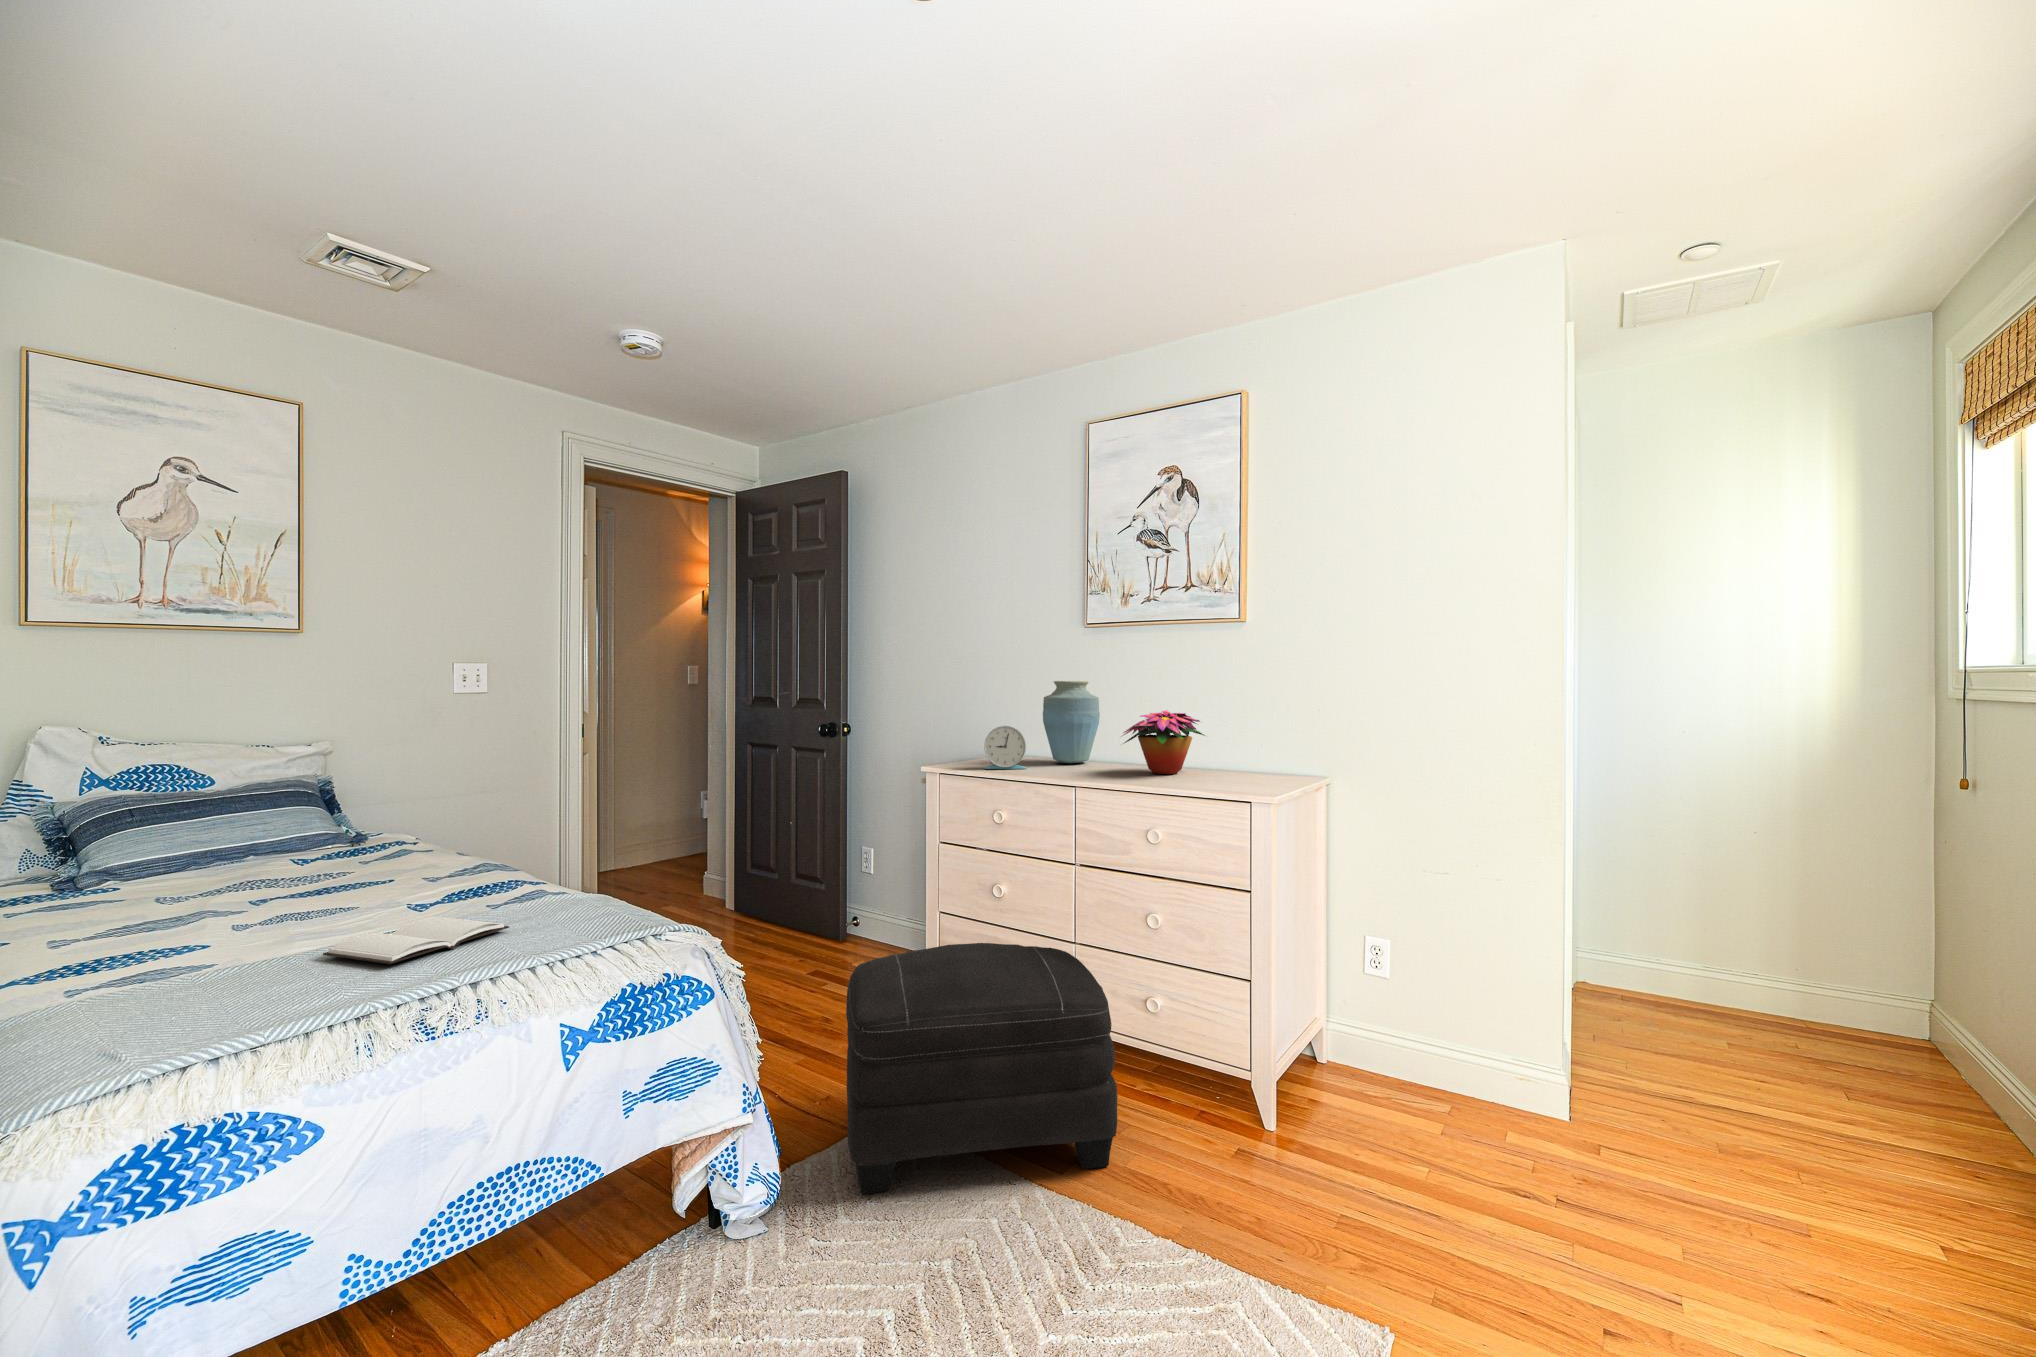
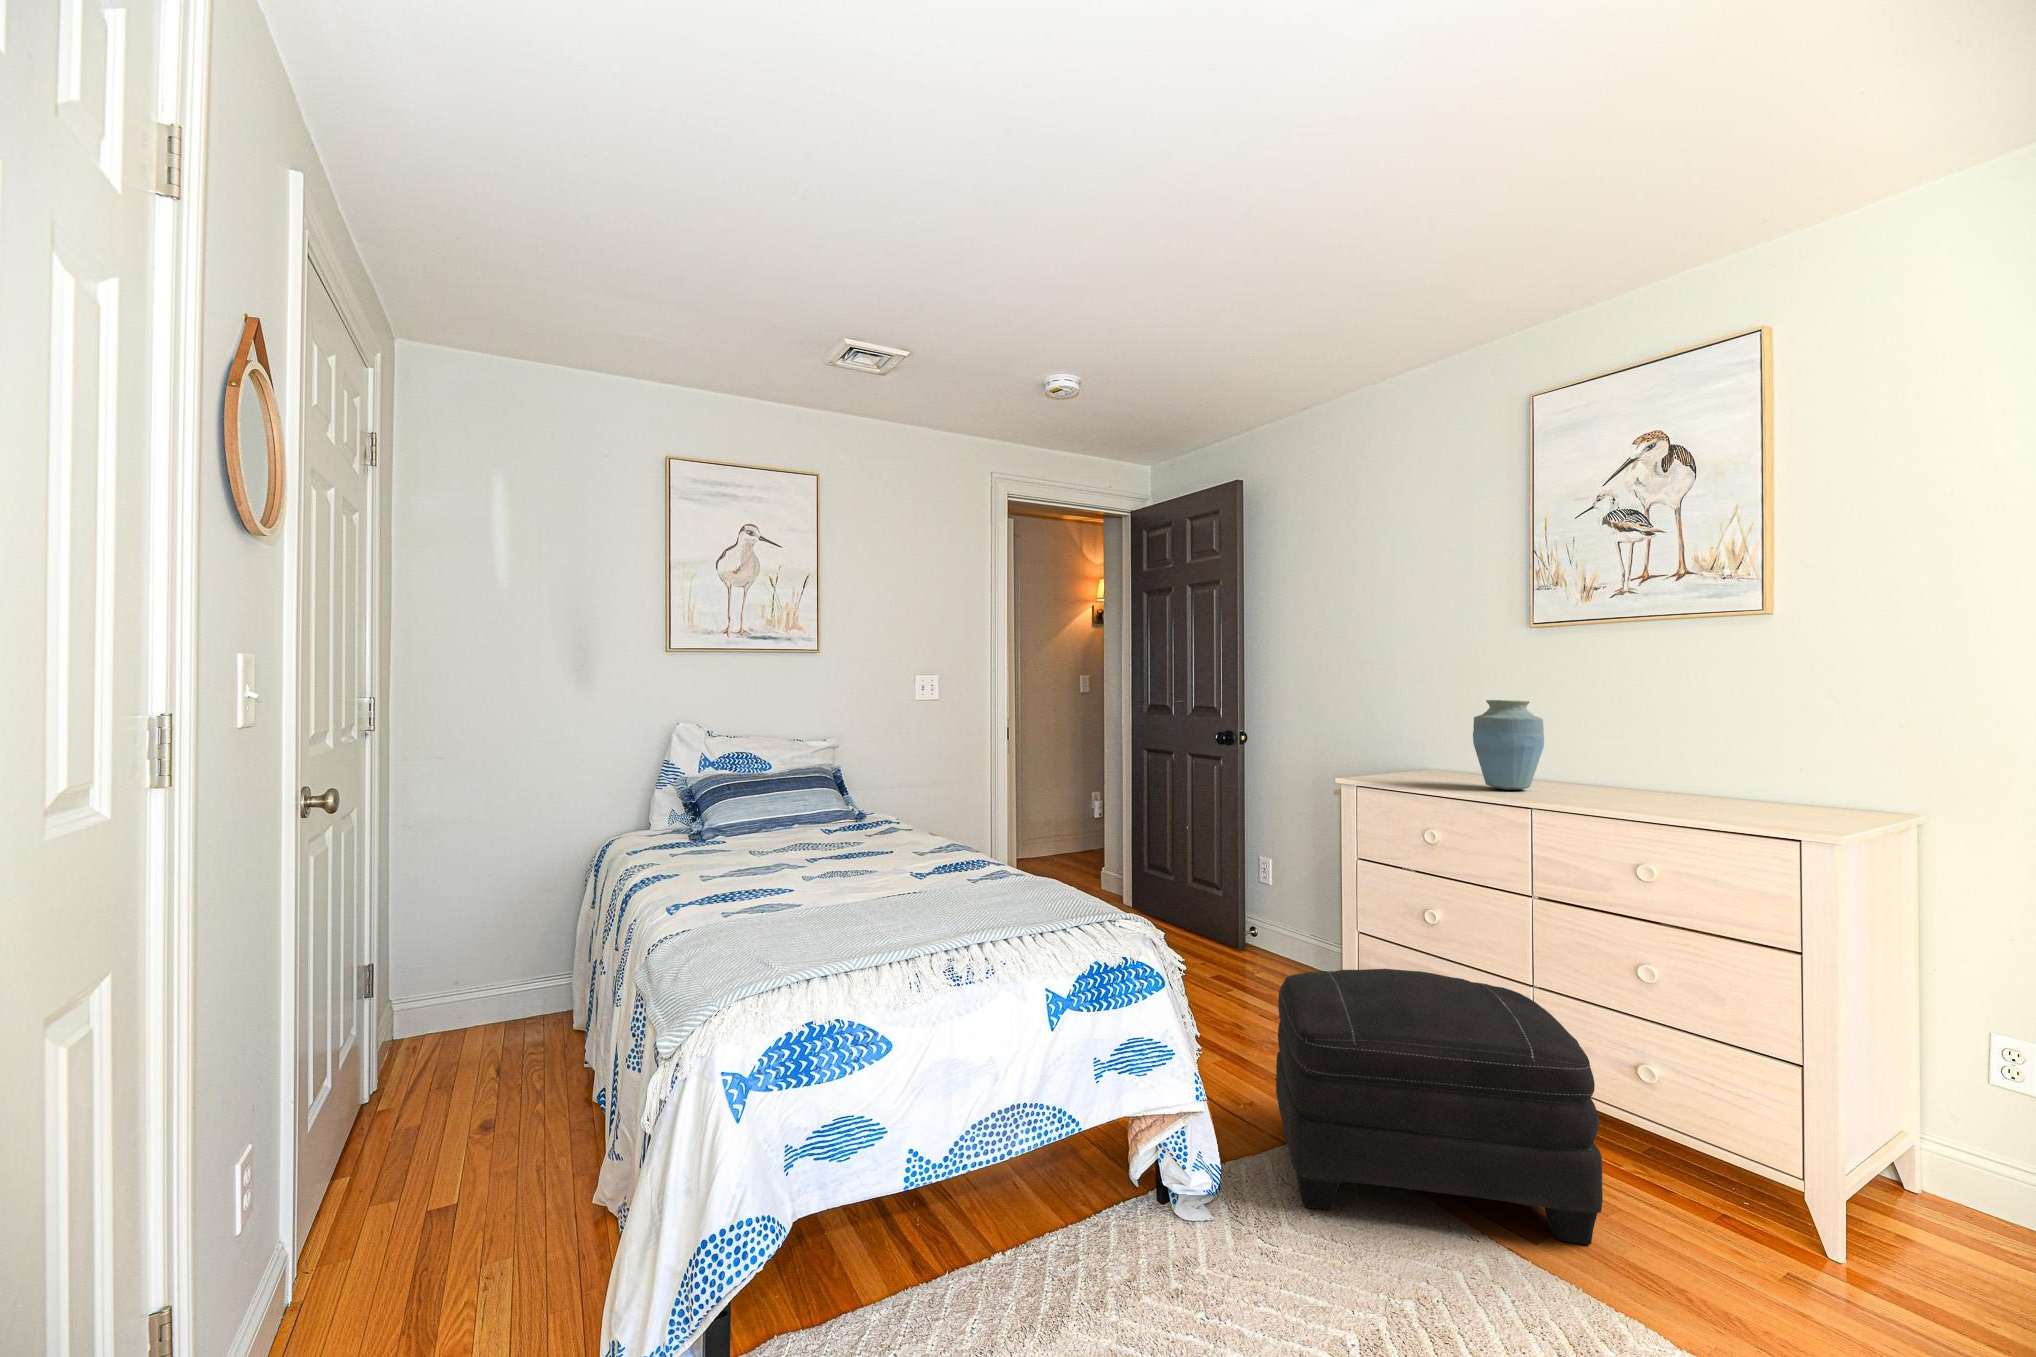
flower arrangement: present [1122,710,1205,774] -> none [1572,734,1703,808]
alarm clock: present [984,726,1026,769] -> none [1406,746,1456,793]
book: present [323,917,509,964] -> none [872,885,997,919]

